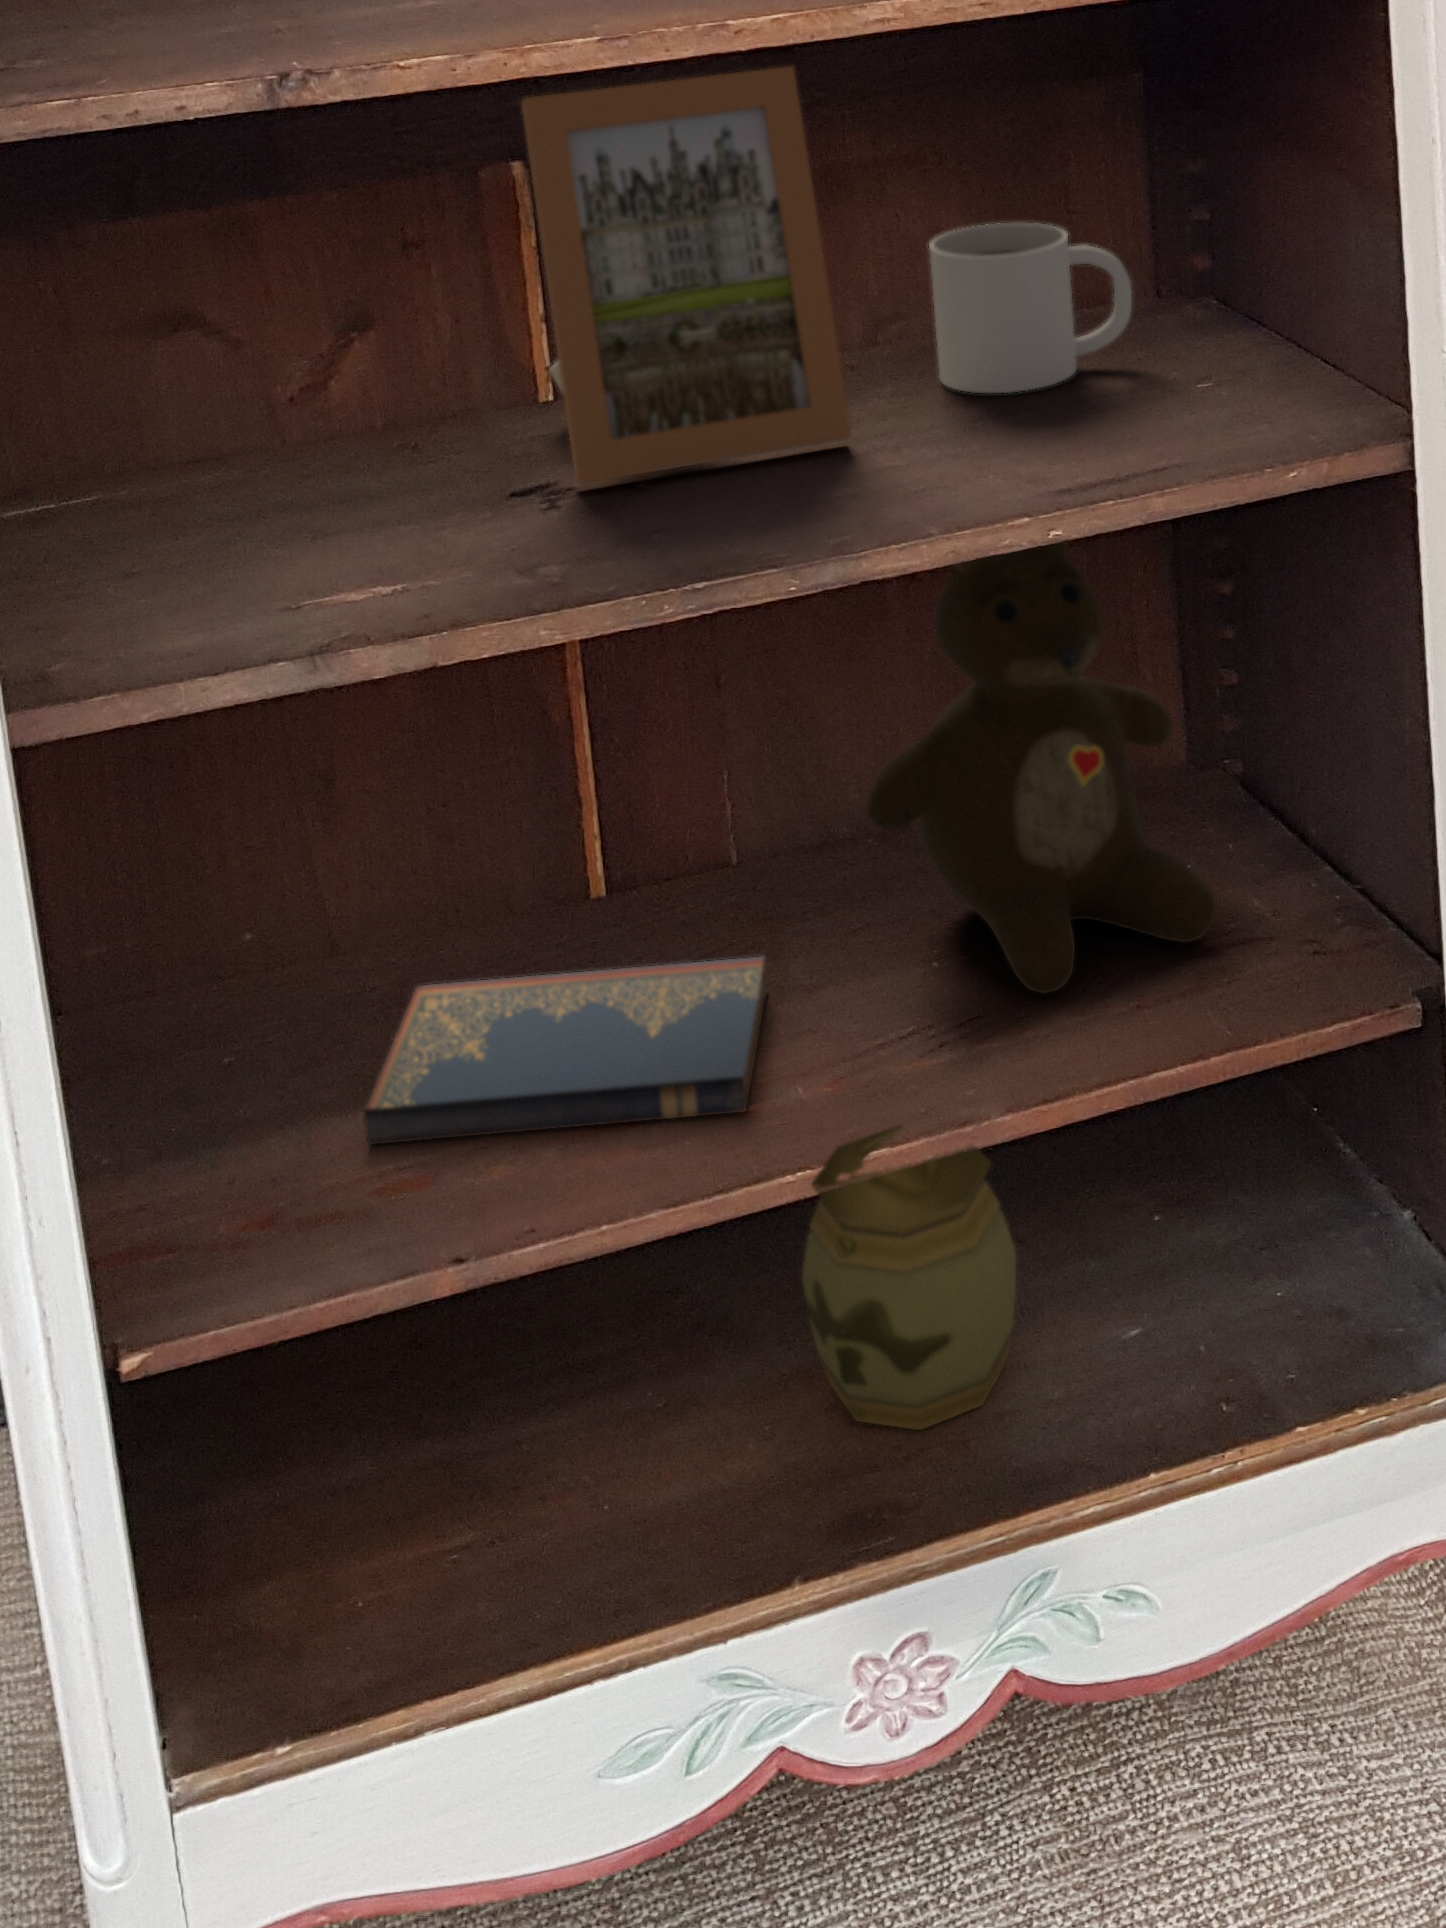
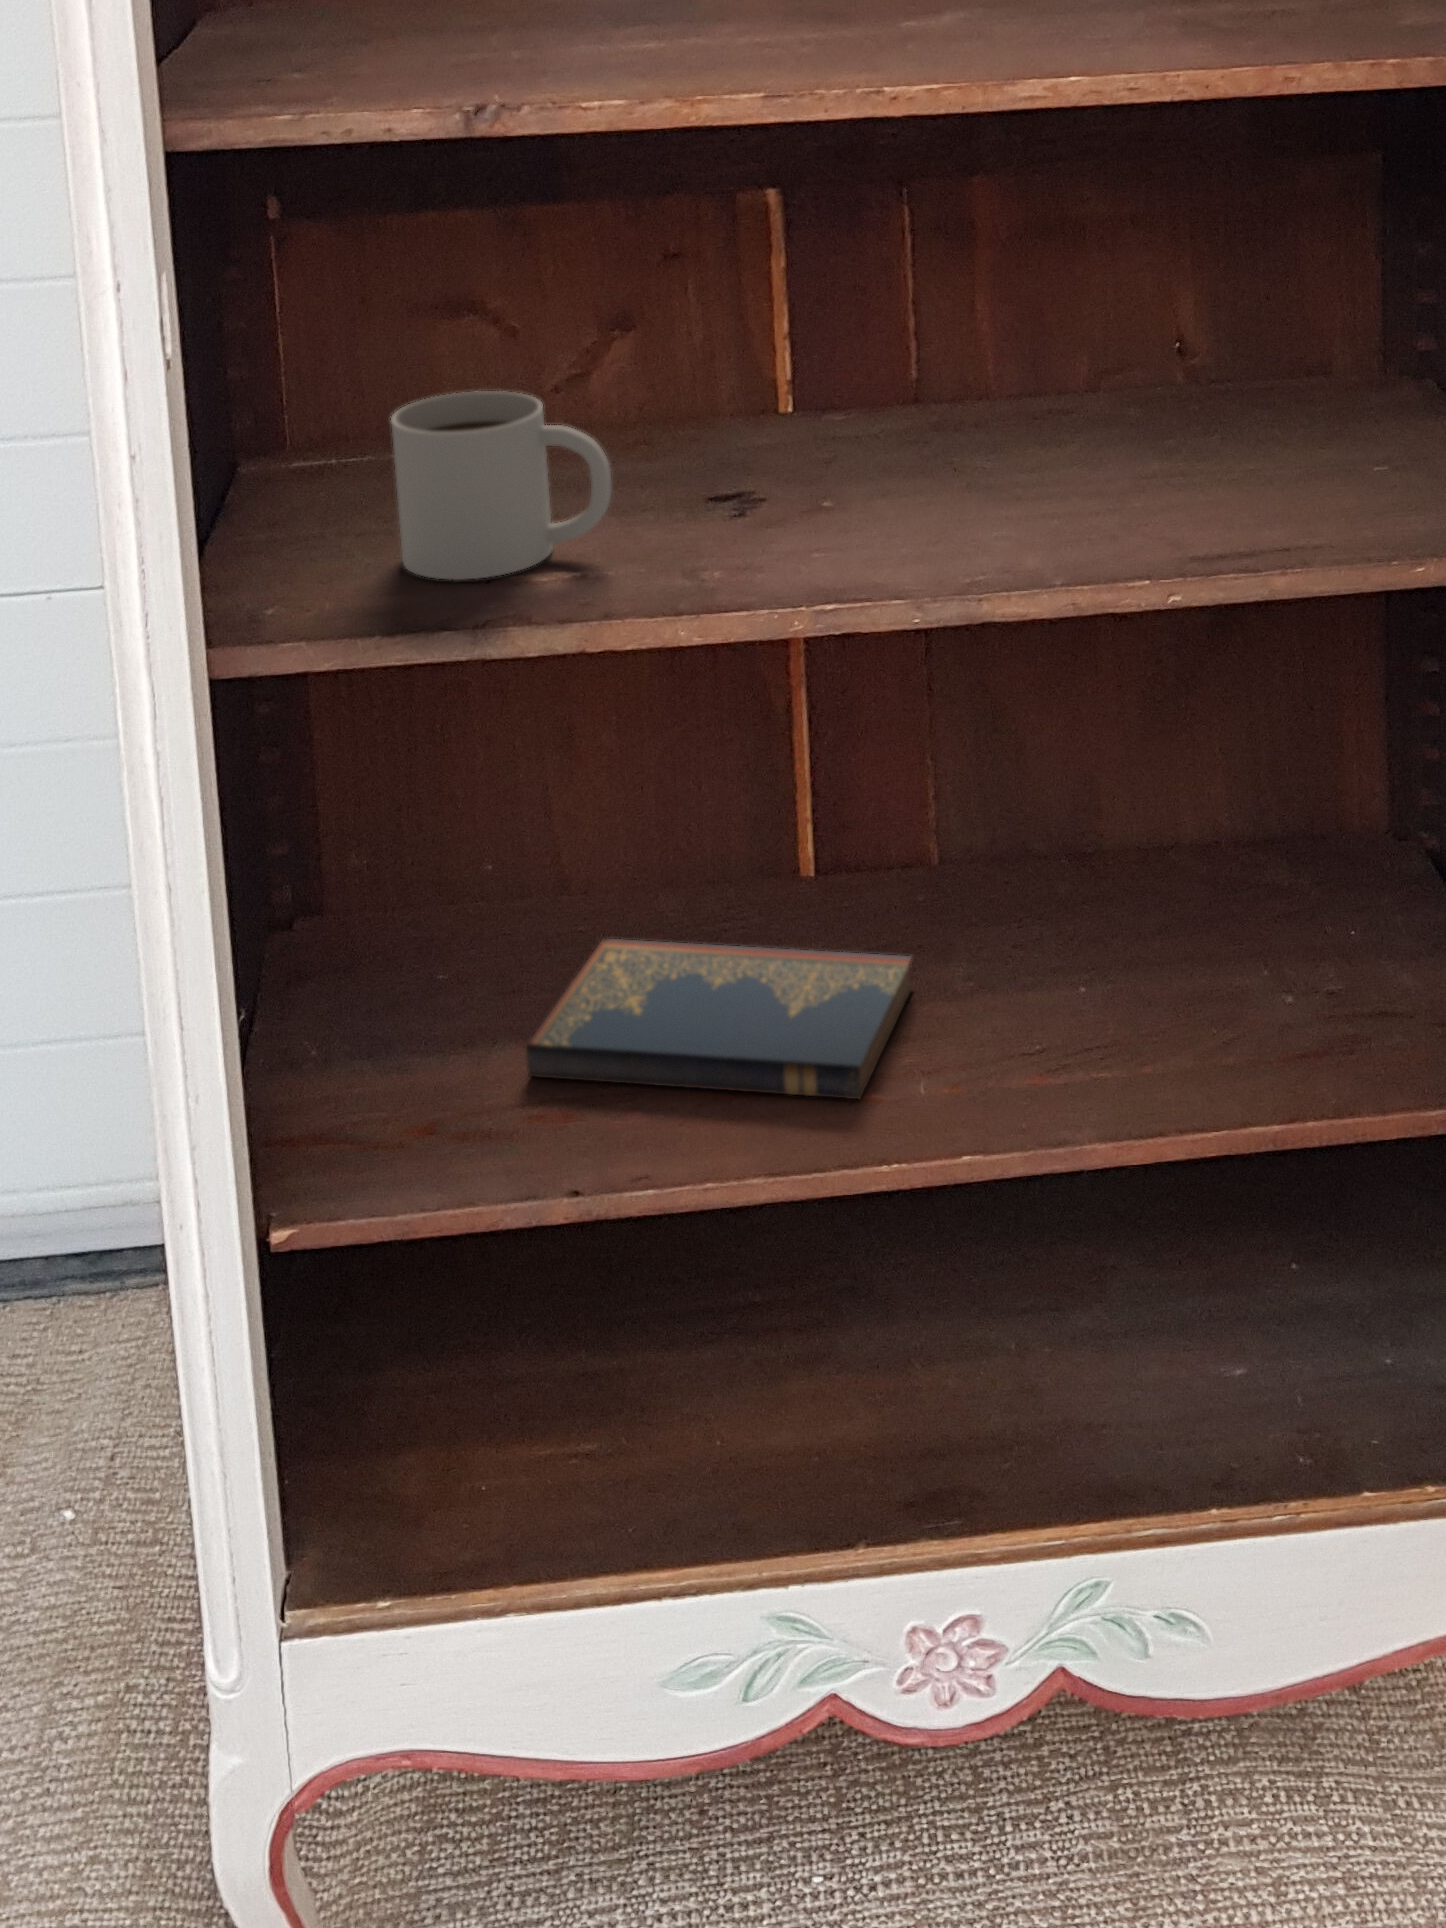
picture frame: present [521,66,852,484] -> none [737,121,1016,497]
mug: present [929,223,1132,393] -> present [391,391,611,580]
teddy bear: present [867,541,1216,993] -> none [1019,558,1345,1030]
jar: present [802,1126,1016,1430] -> none [909,1134,1110,1424]

